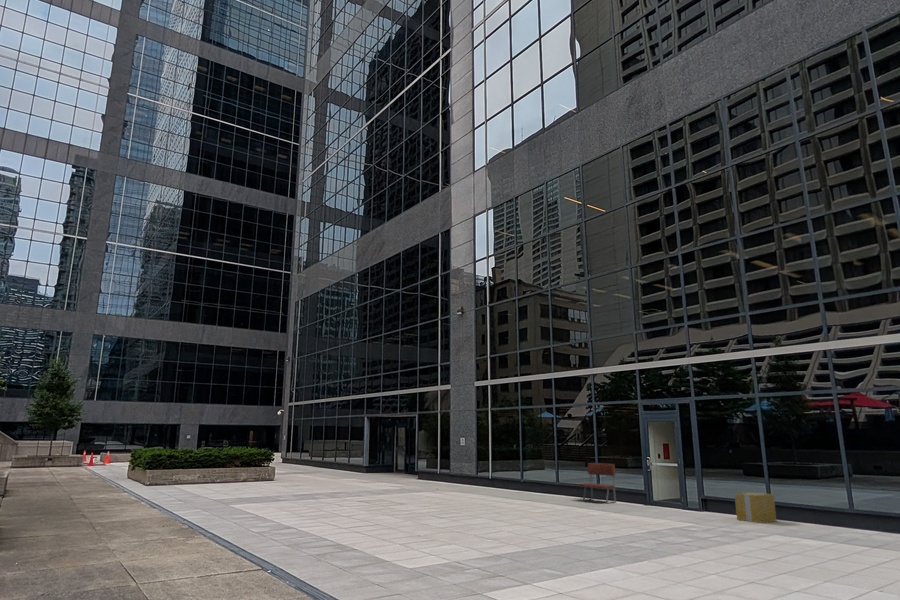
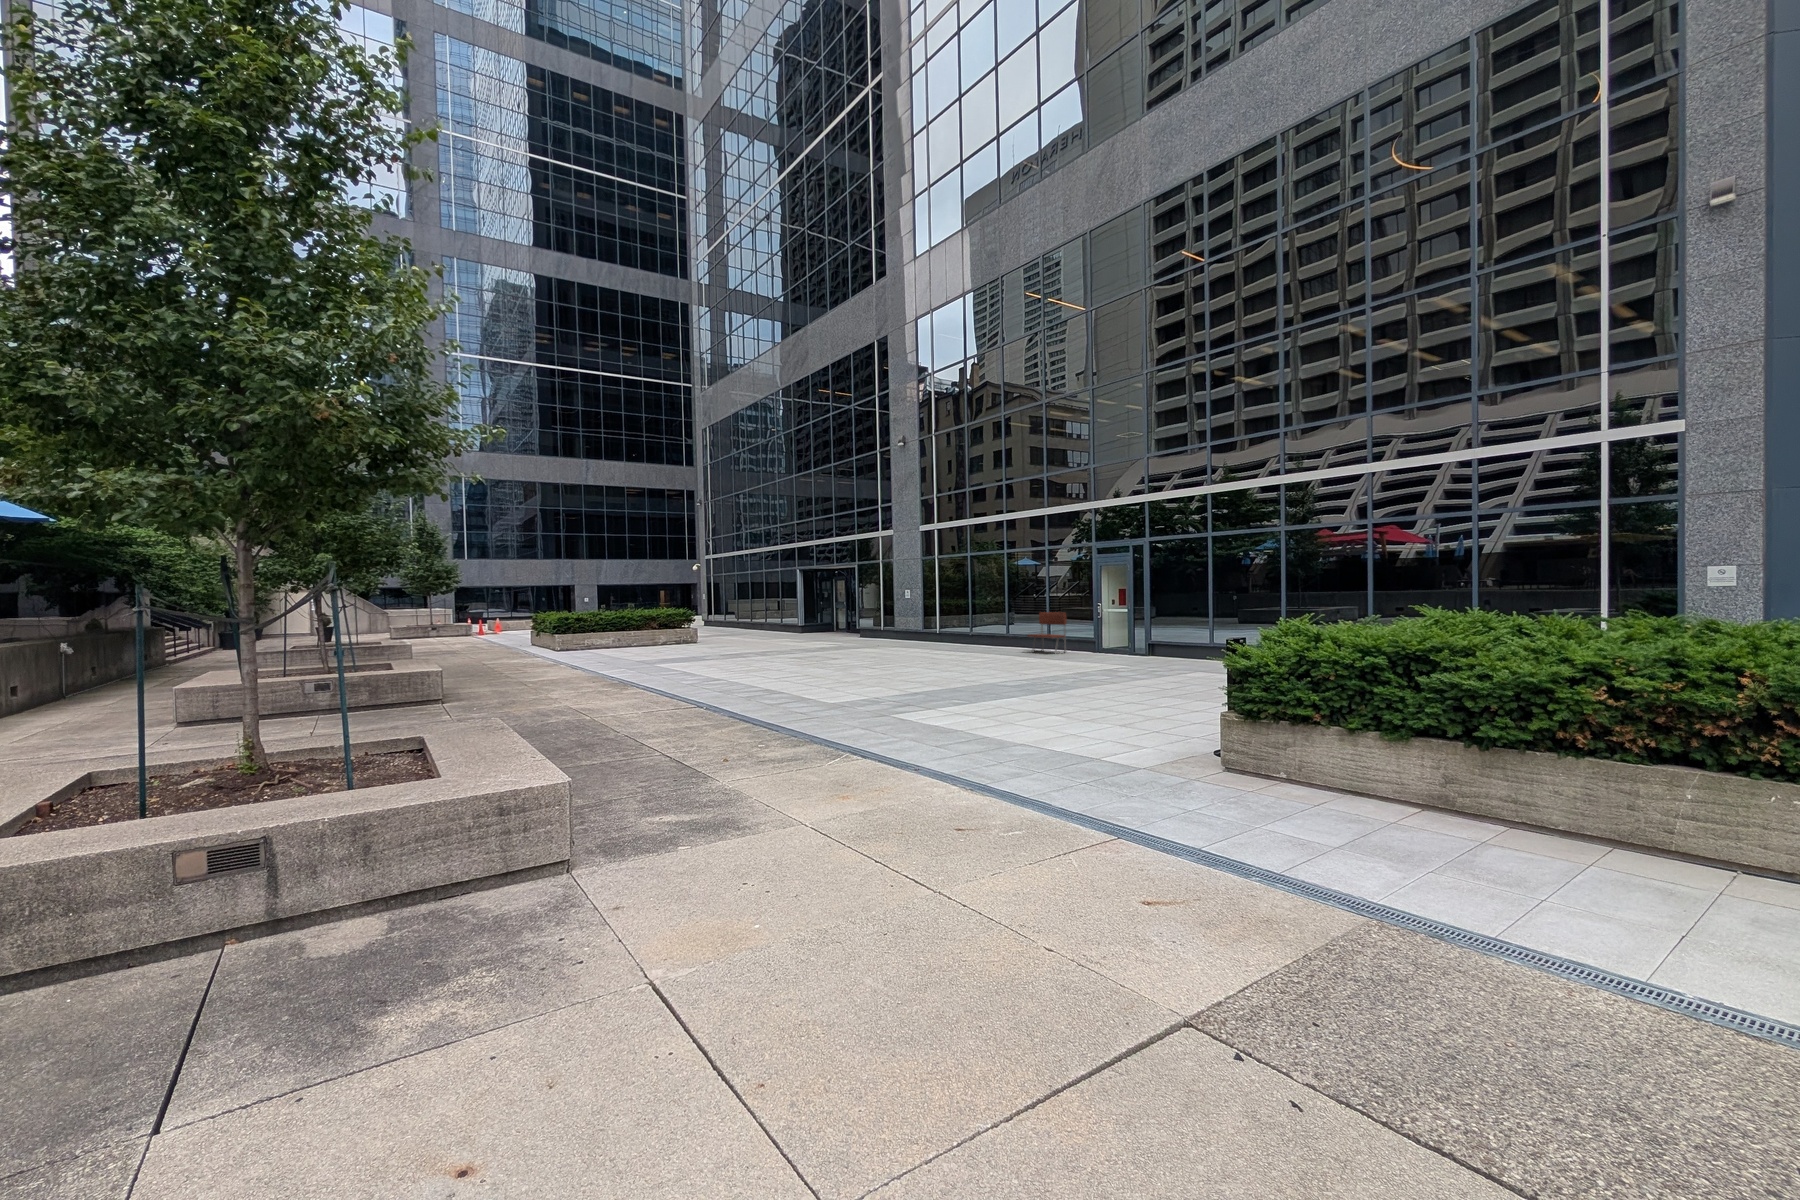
cardboard box: present [735,492,776,523] -> none [1176,636,1216,666]

